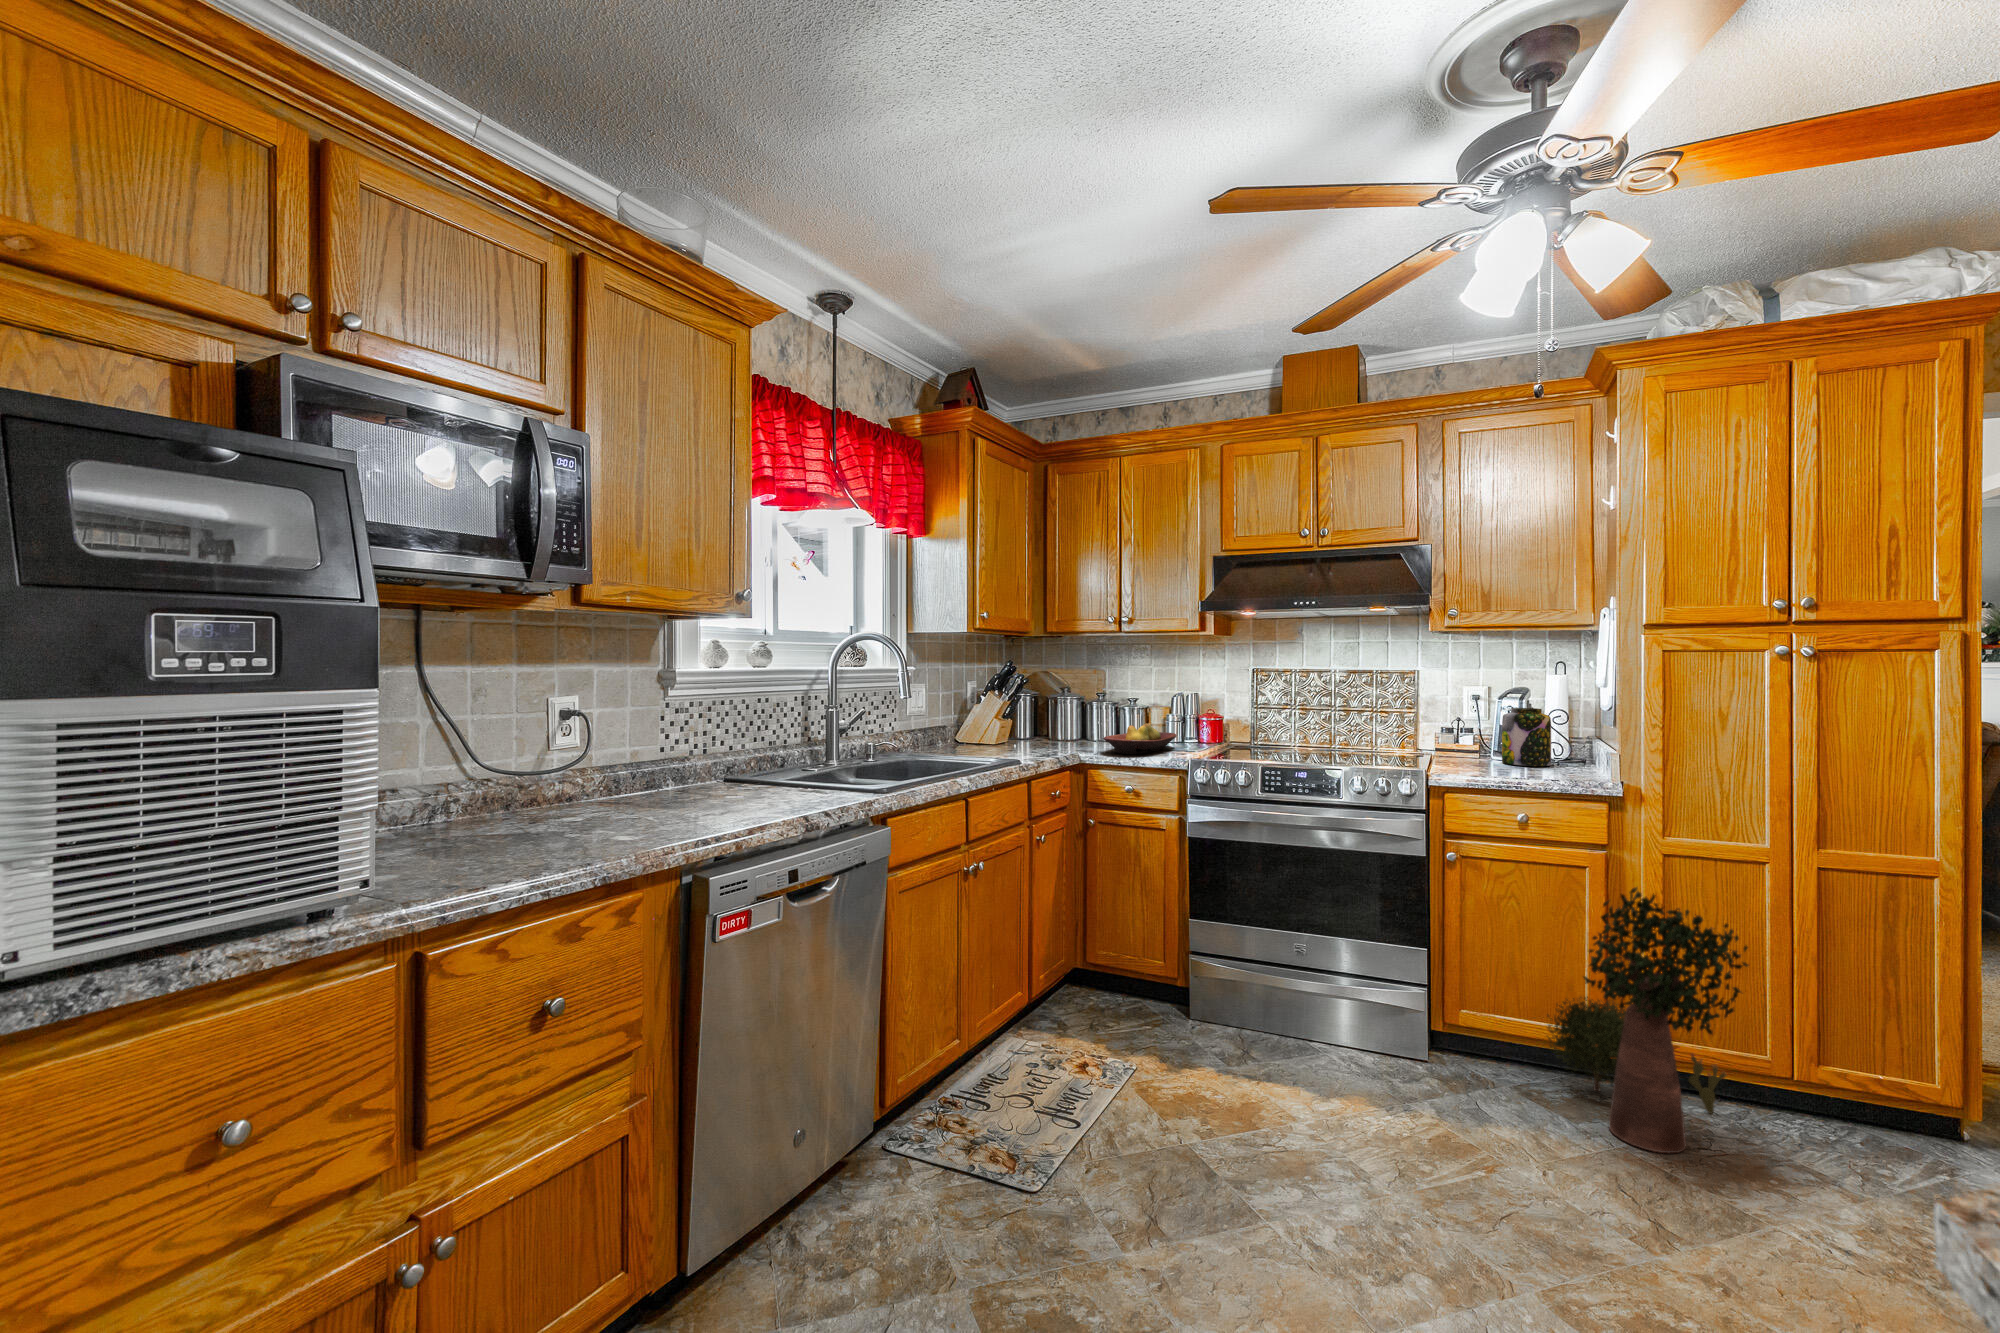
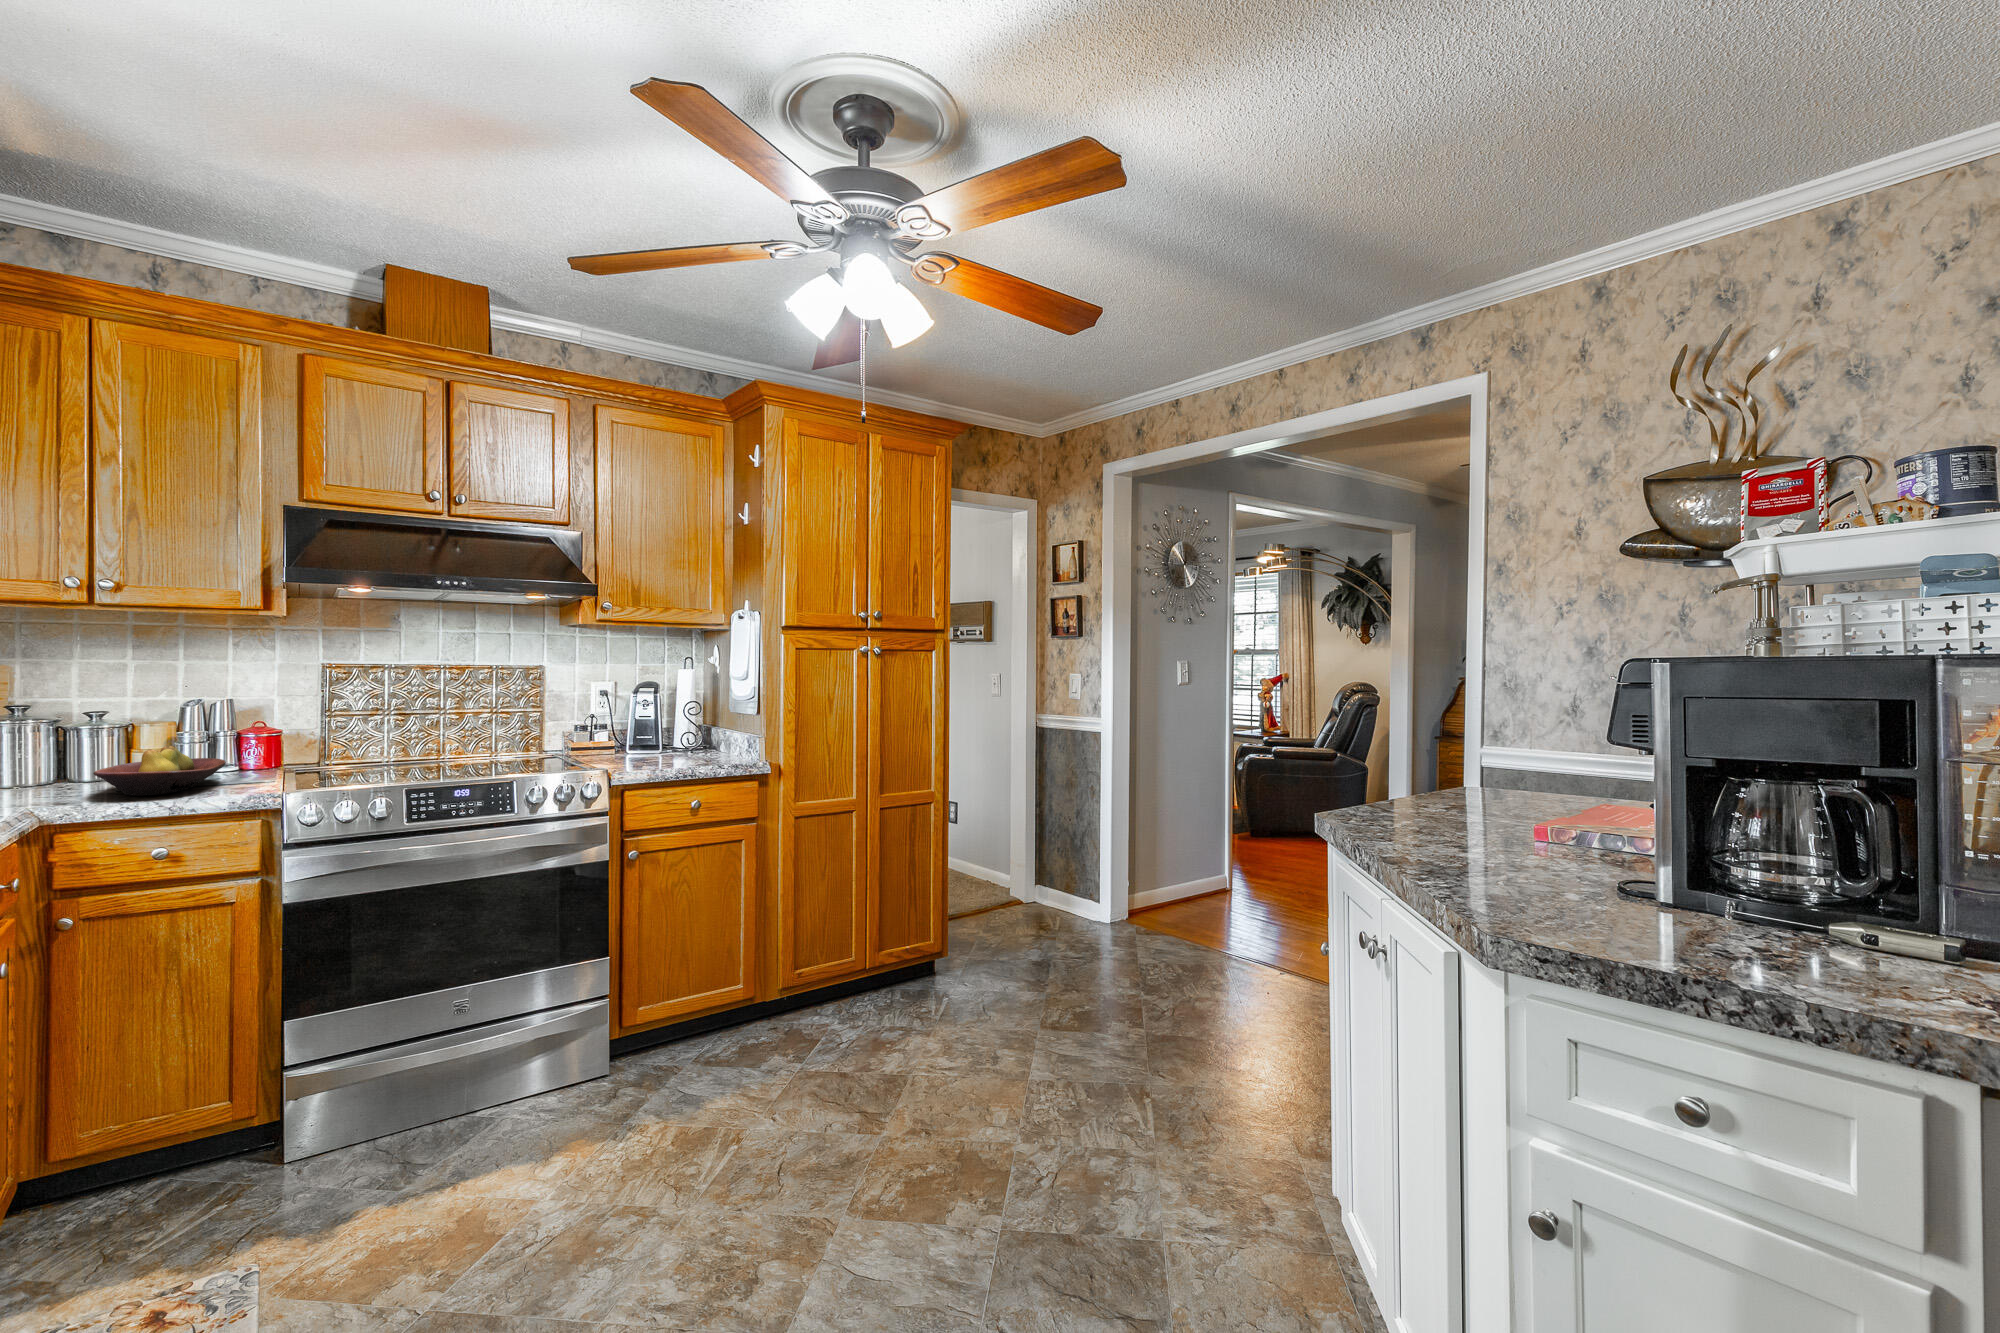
jar: present [1502,708,1551,766] -> none [651,701,695,757]
potted plant: present [1547,887,1748,1153] -> none [716,849,879,1072]

